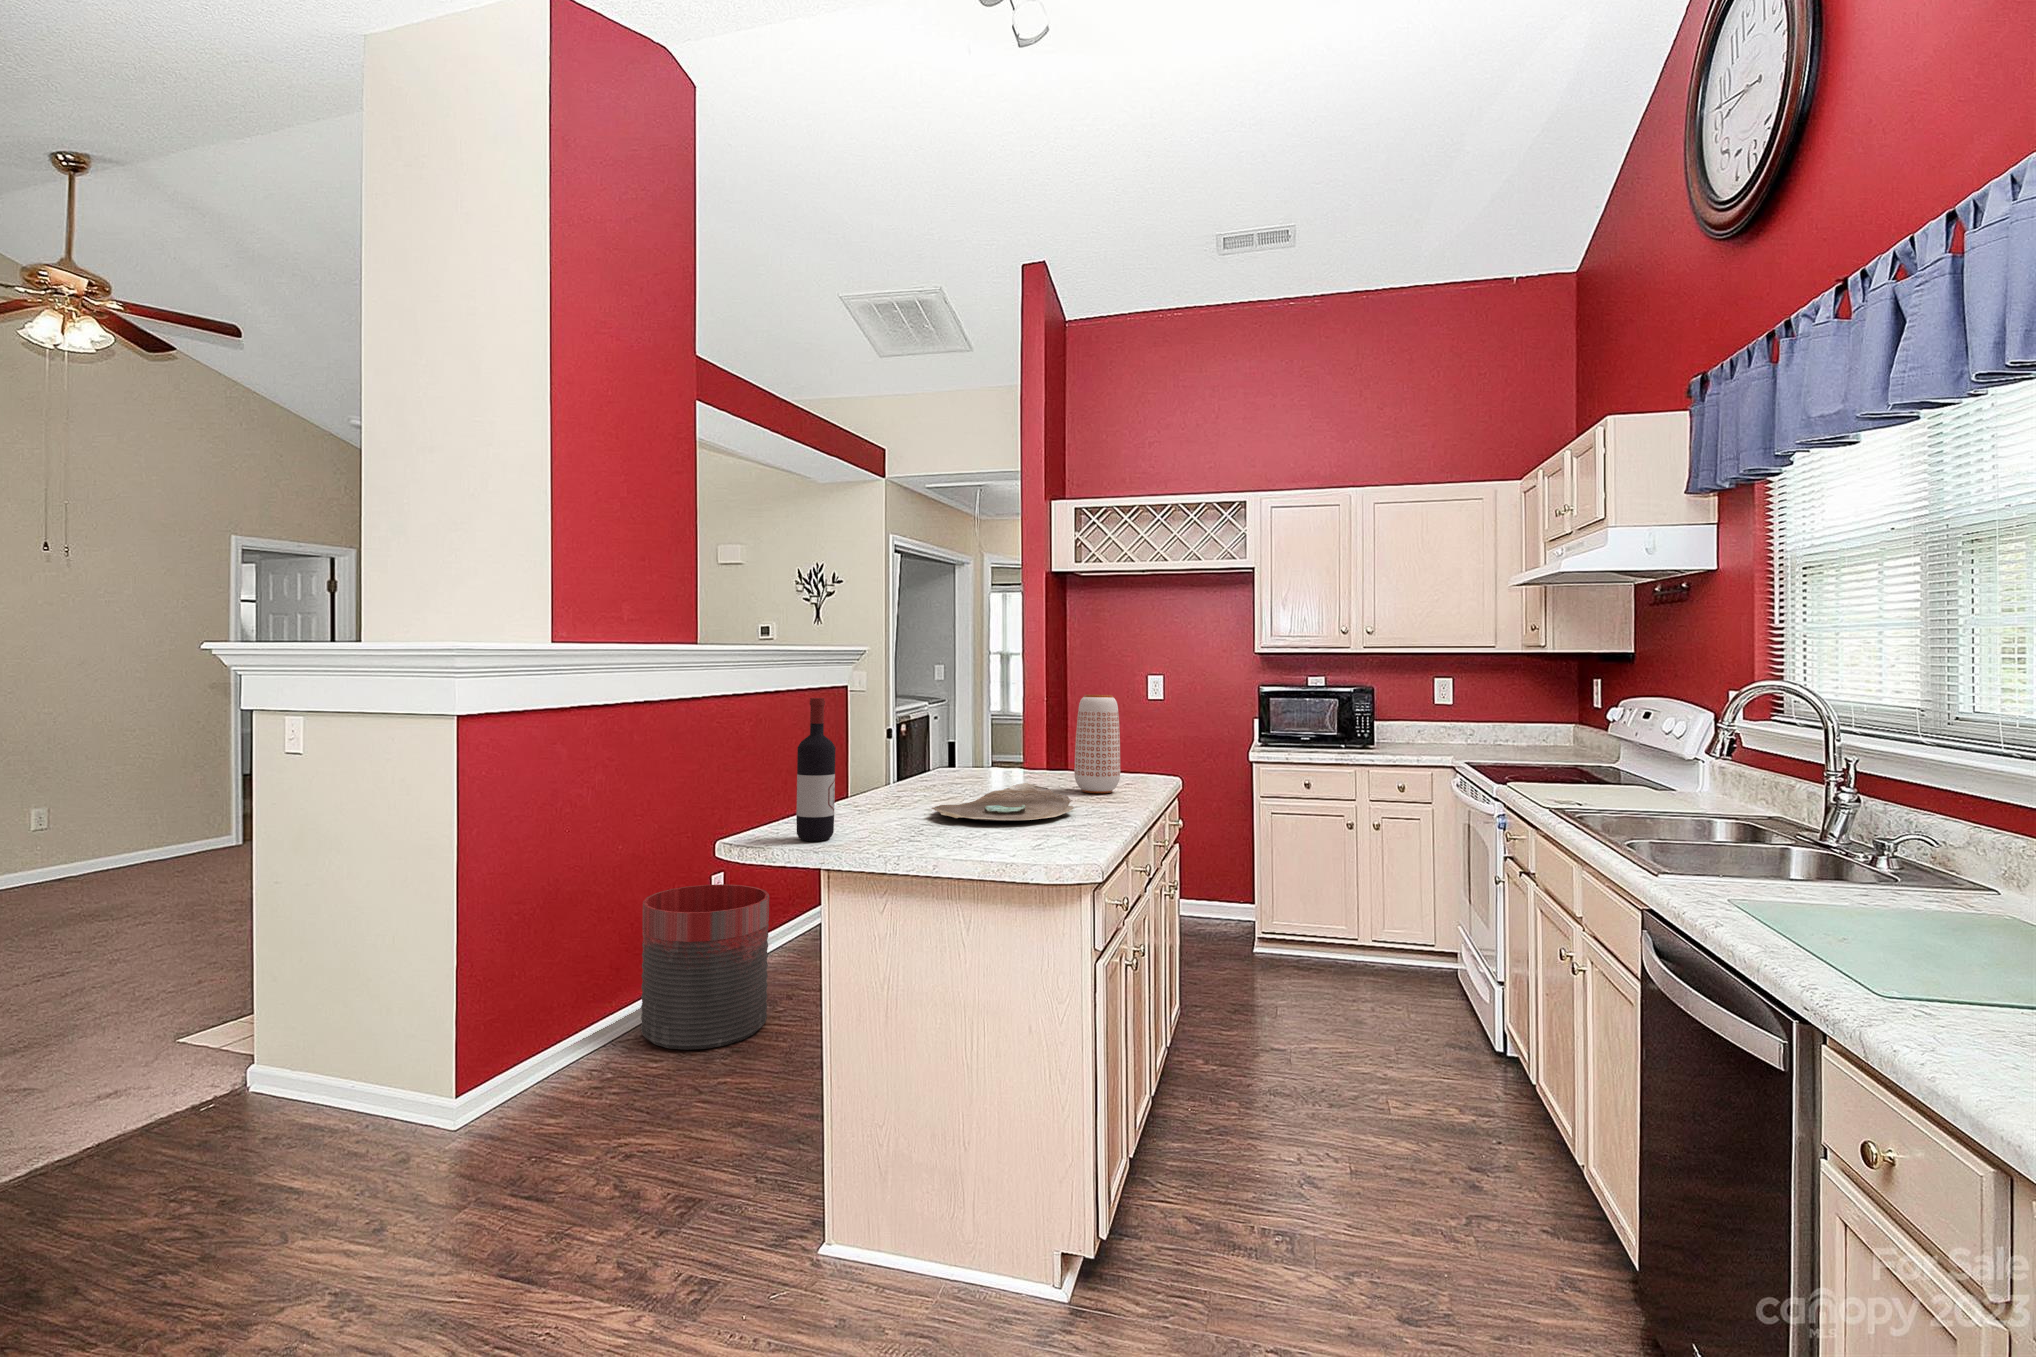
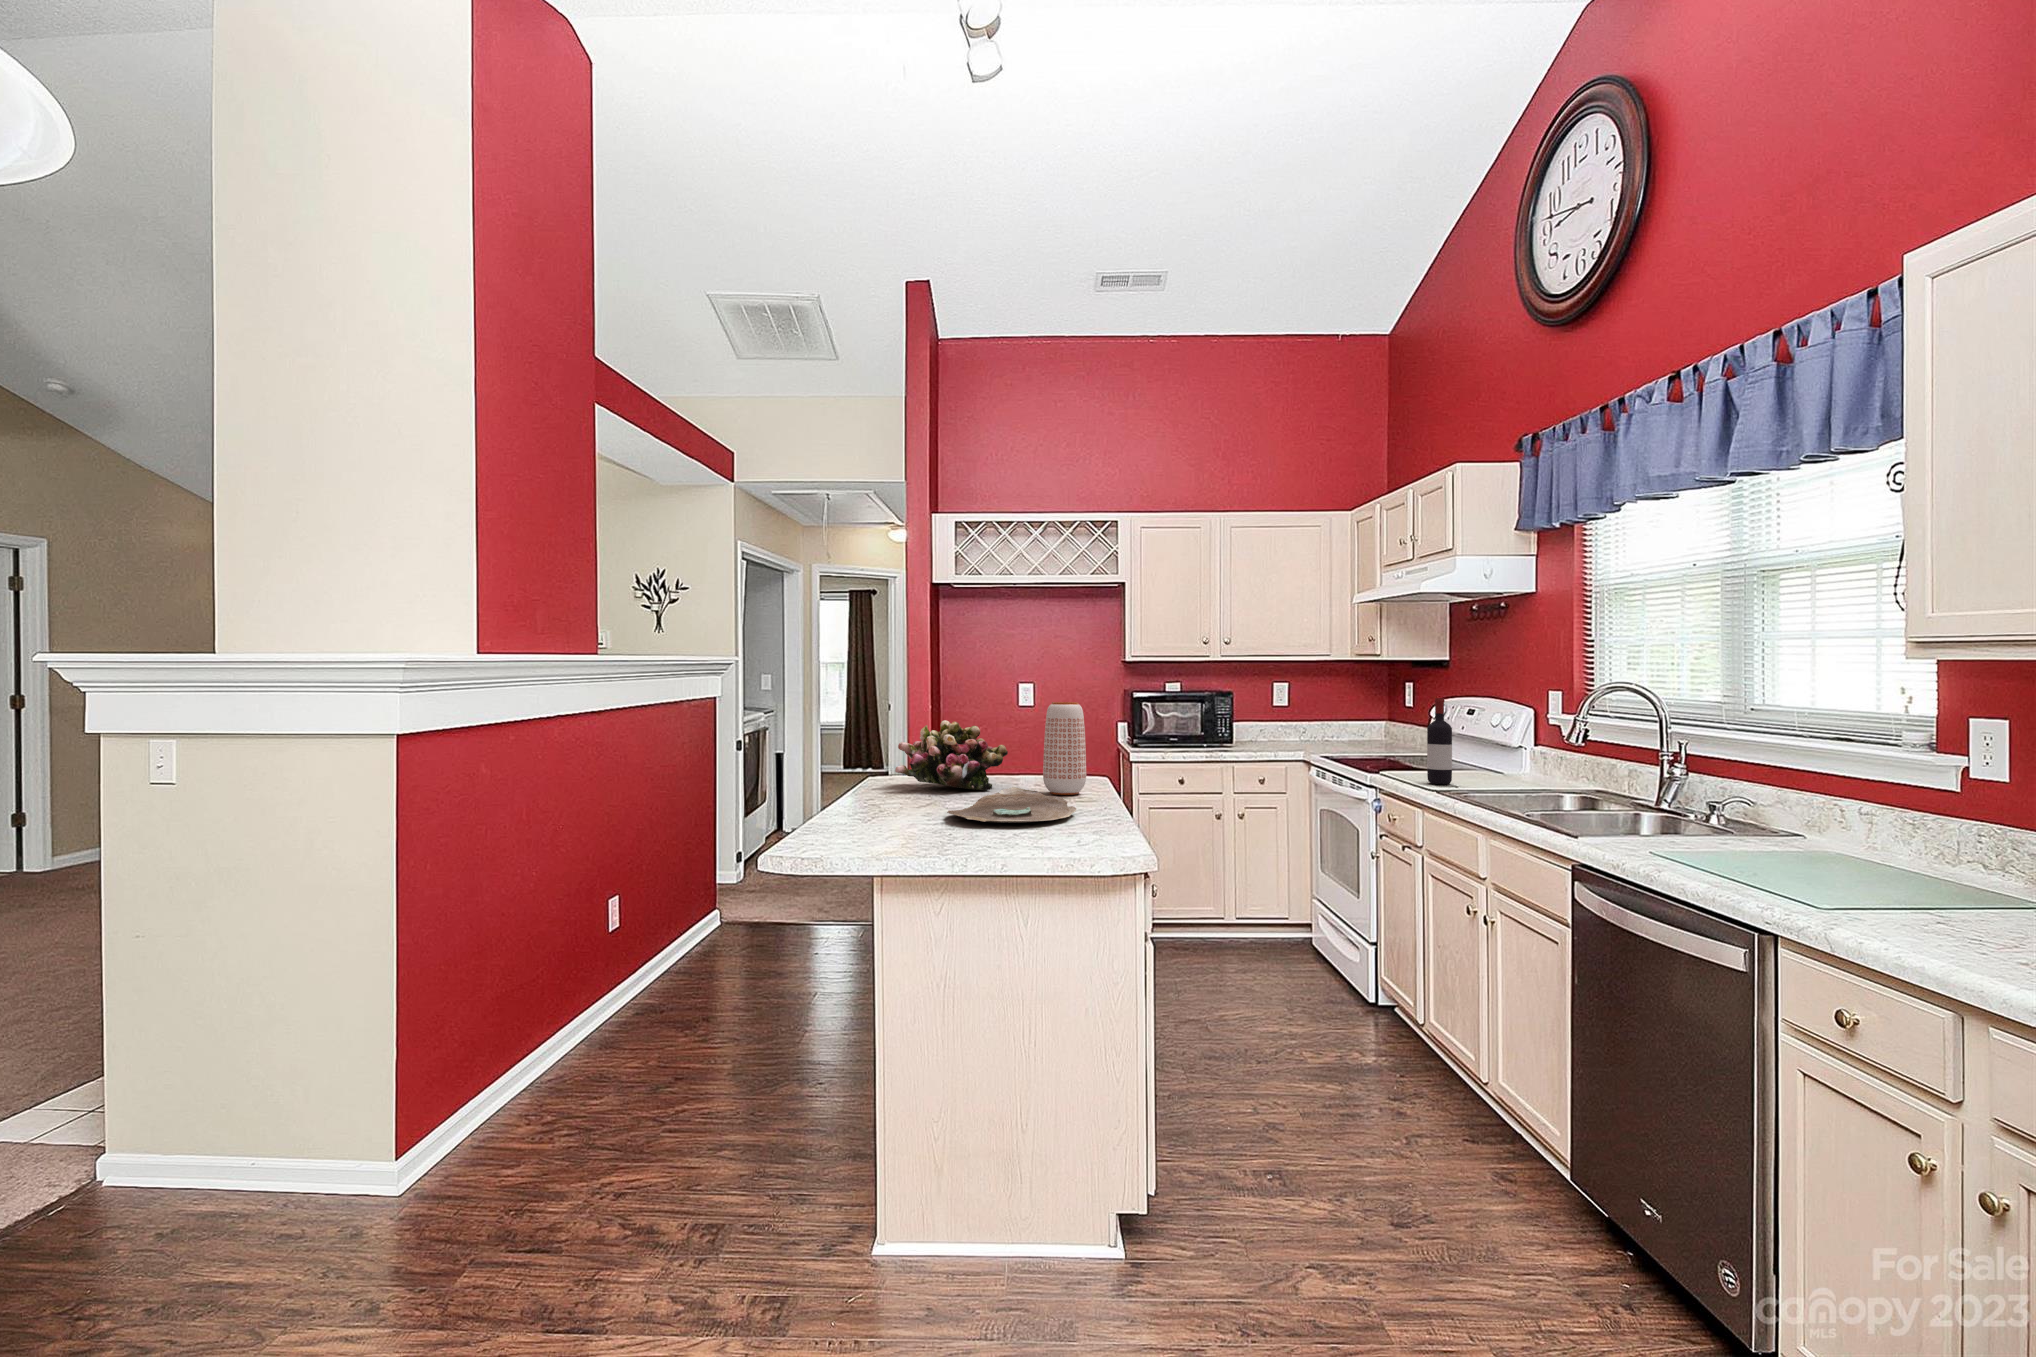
wine bottle: present [796,698,836,841] -> present [1427,698,1452,784]
flower arrangement: none [931,712,1049,785] -> present [895,720,1008,790]
trash can: present [641,884,769,1050] -> none [564,909,703,1087]

